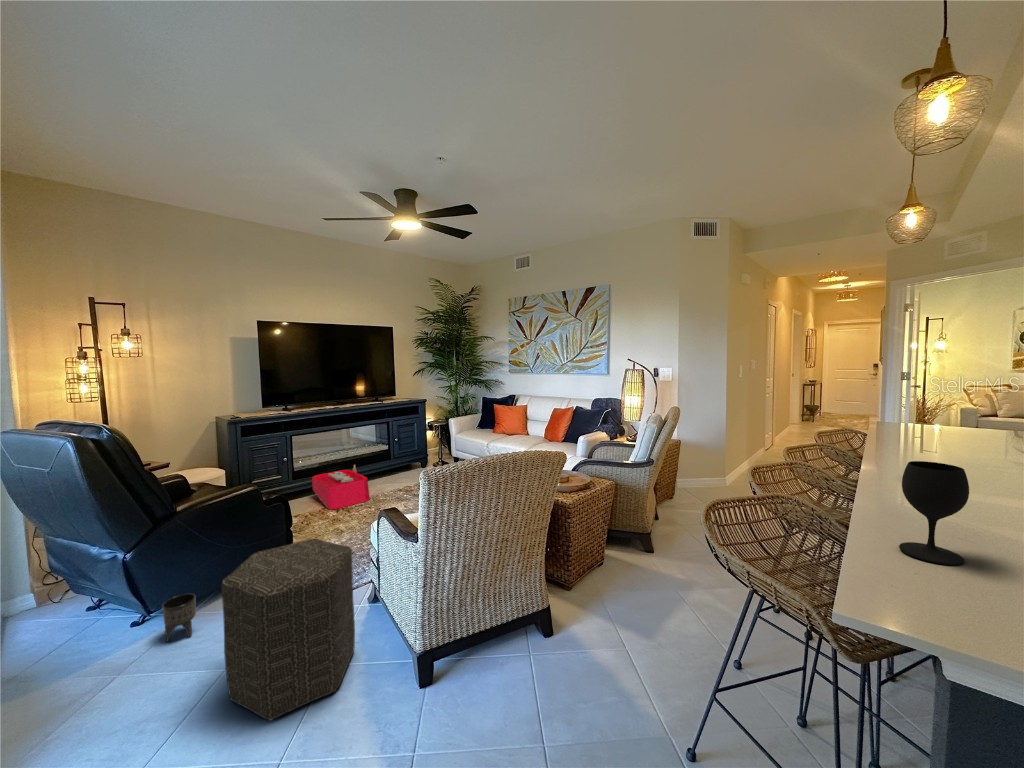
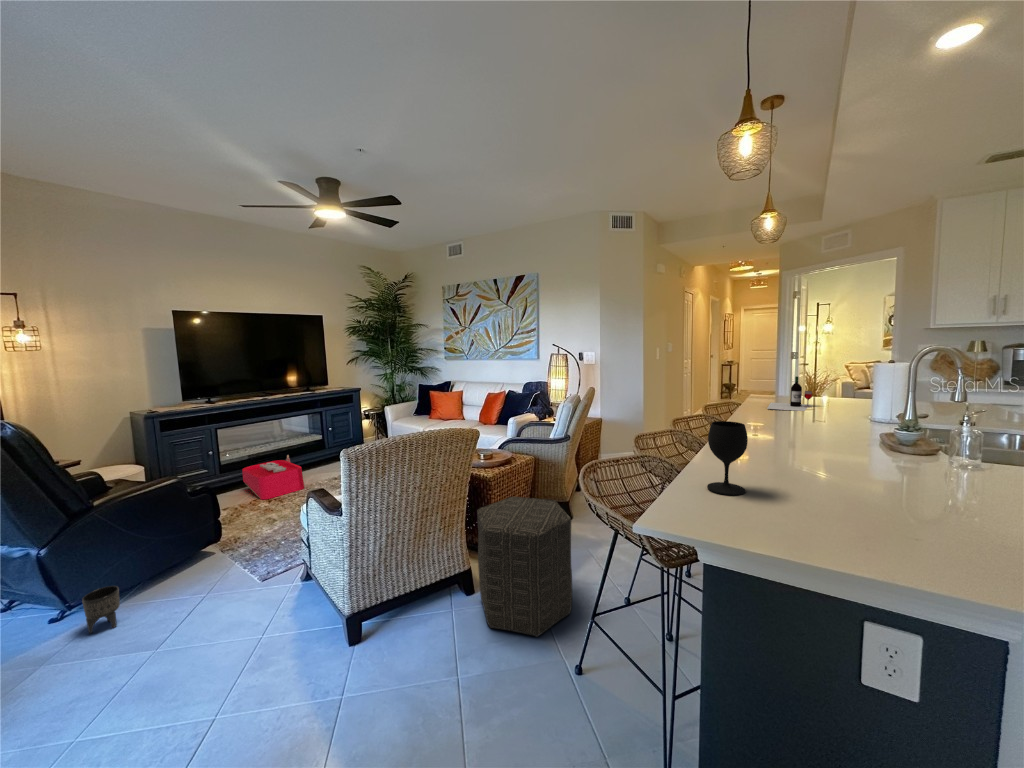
wine bottle: none [910,401,998,447] -> present [767,376,812,411]
ottoman: present [221,539,355,721] -> present [477,497,572,637]

